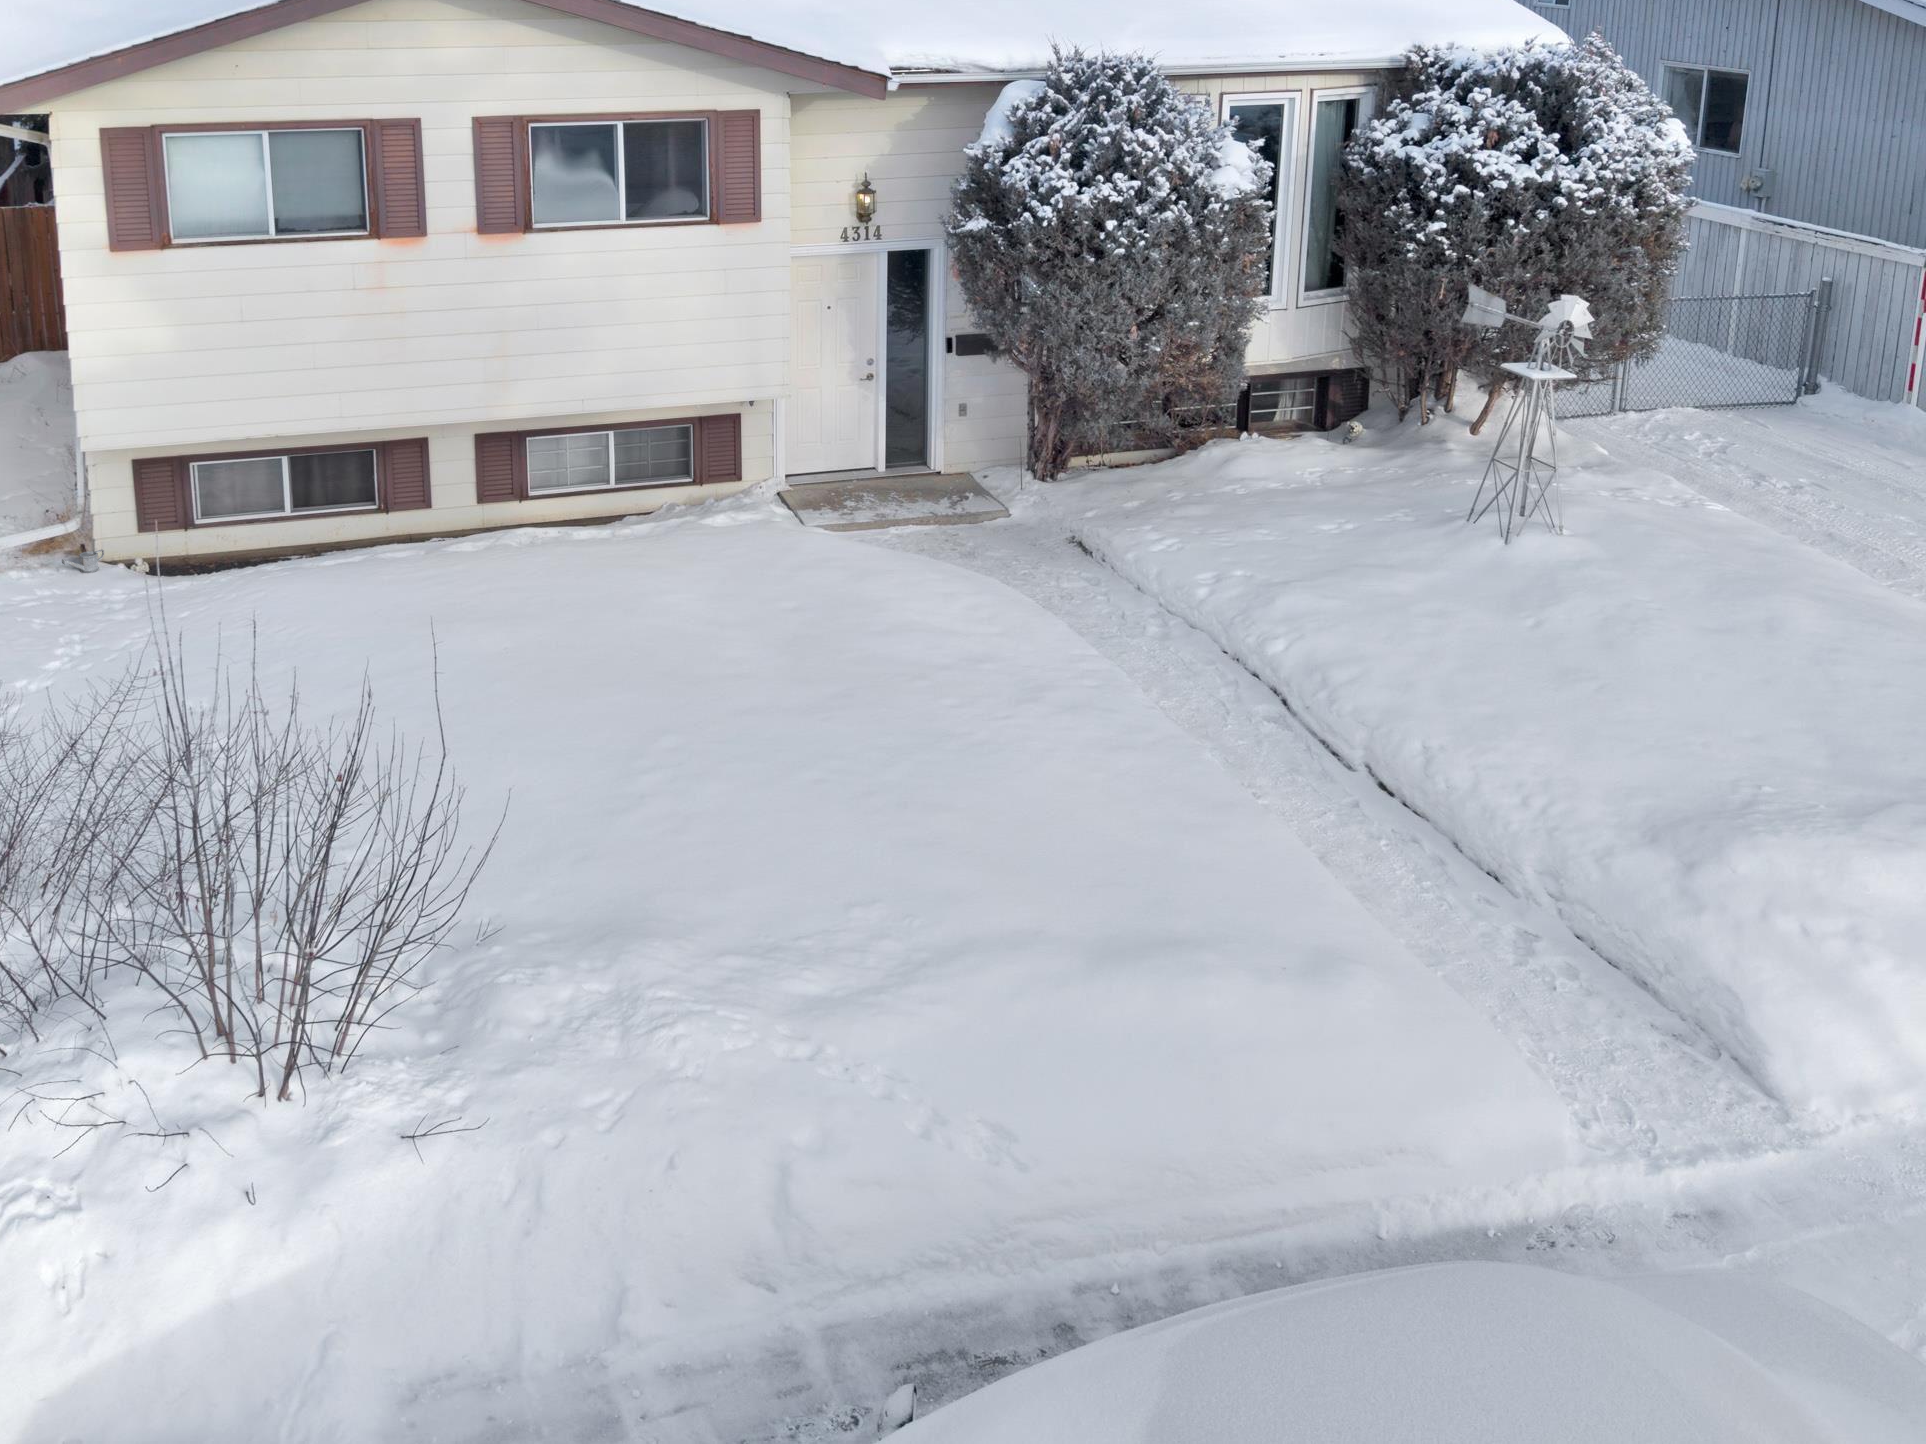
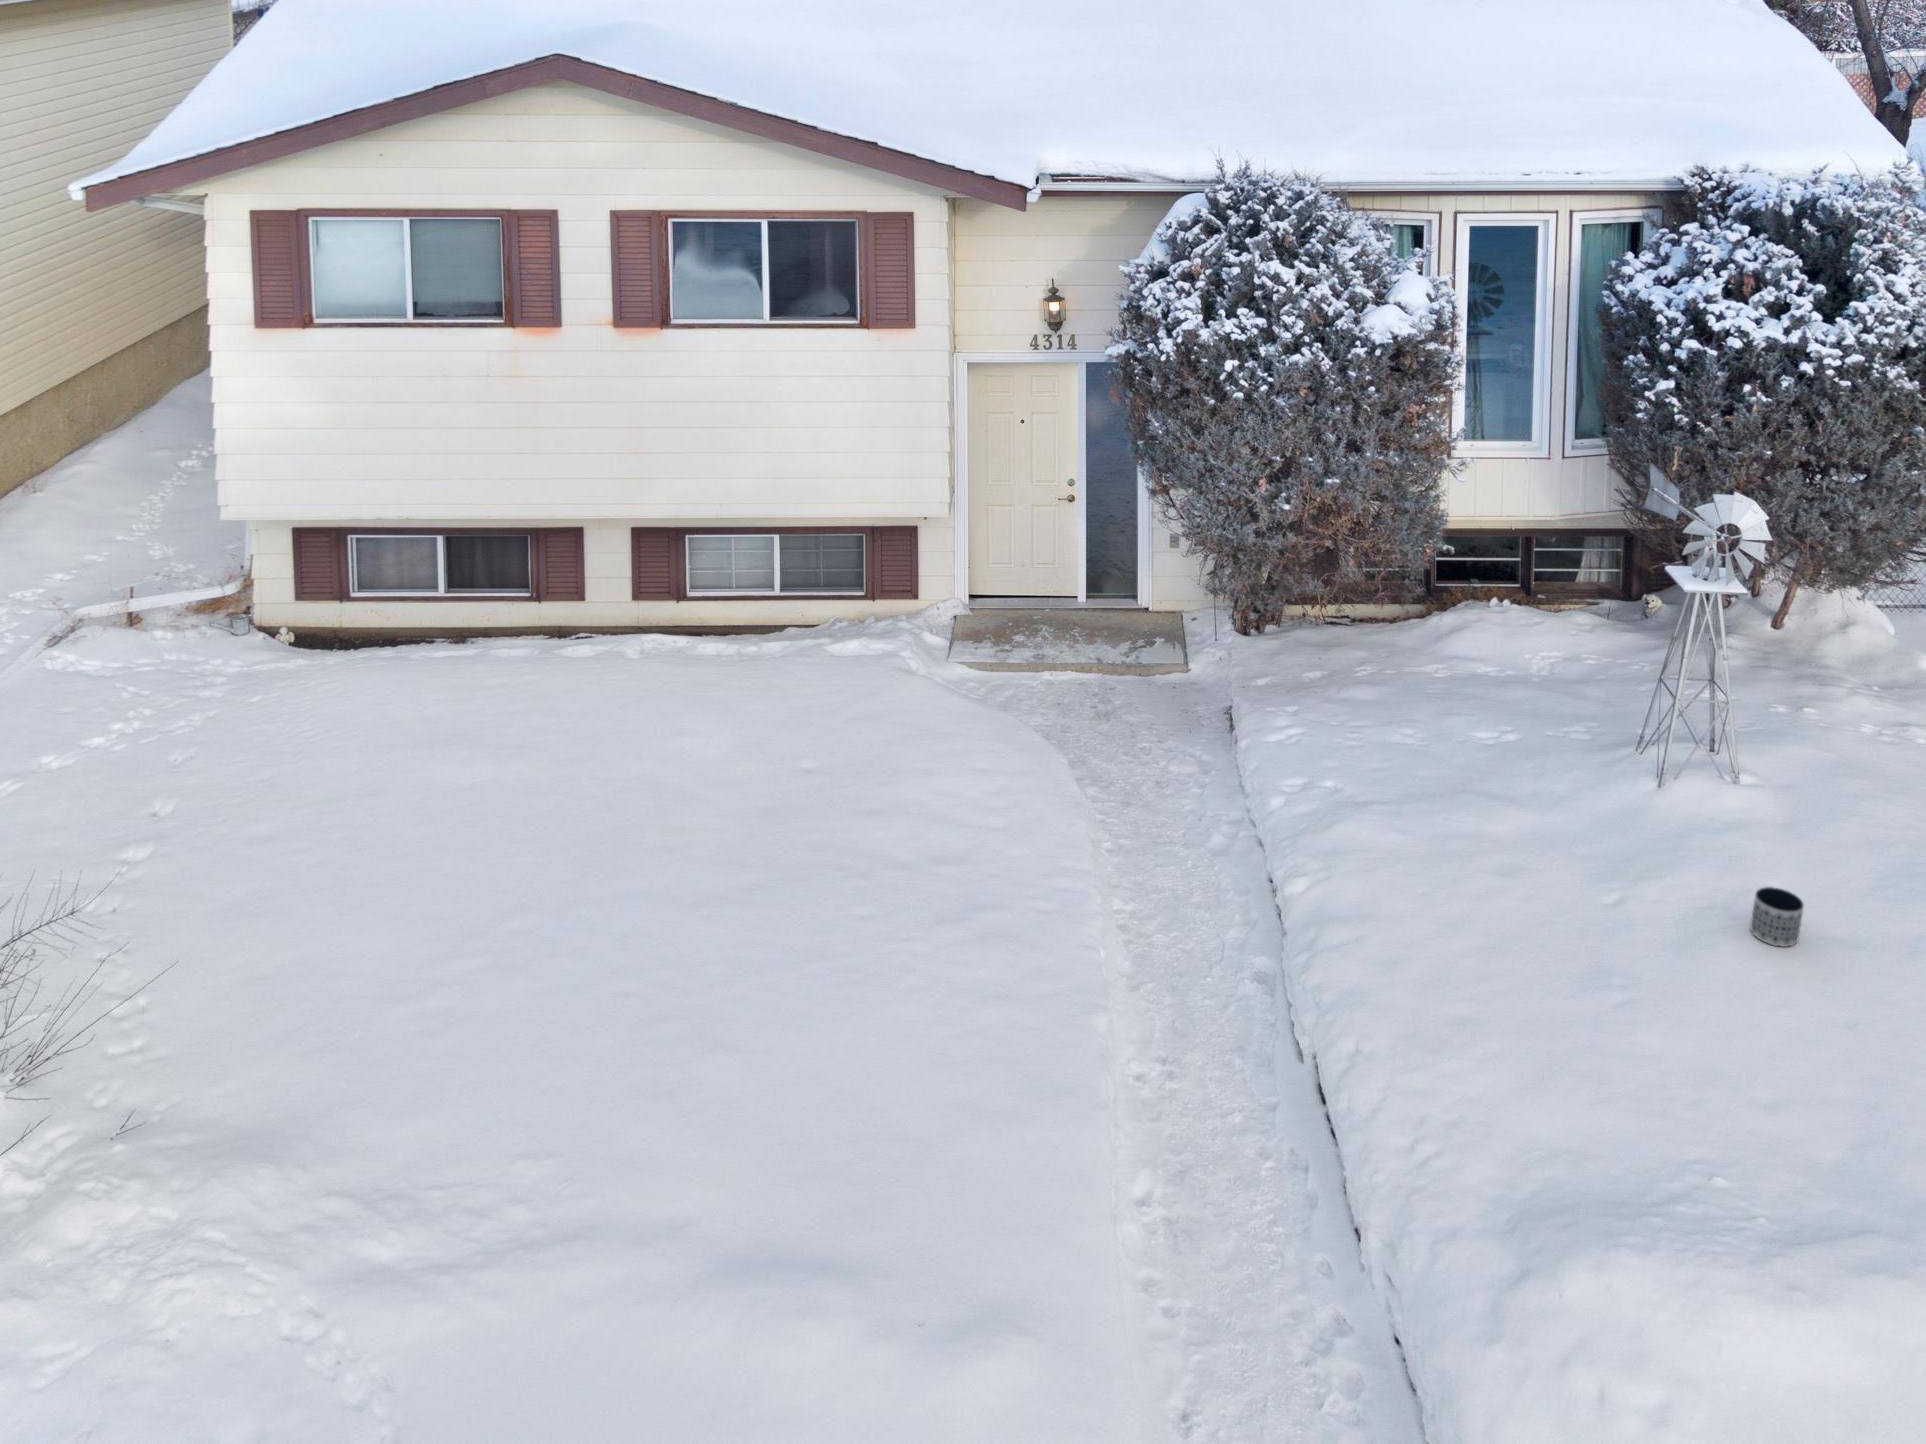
planter: none [1638,595,1683,639] -> present [1750,887,1804,947]

